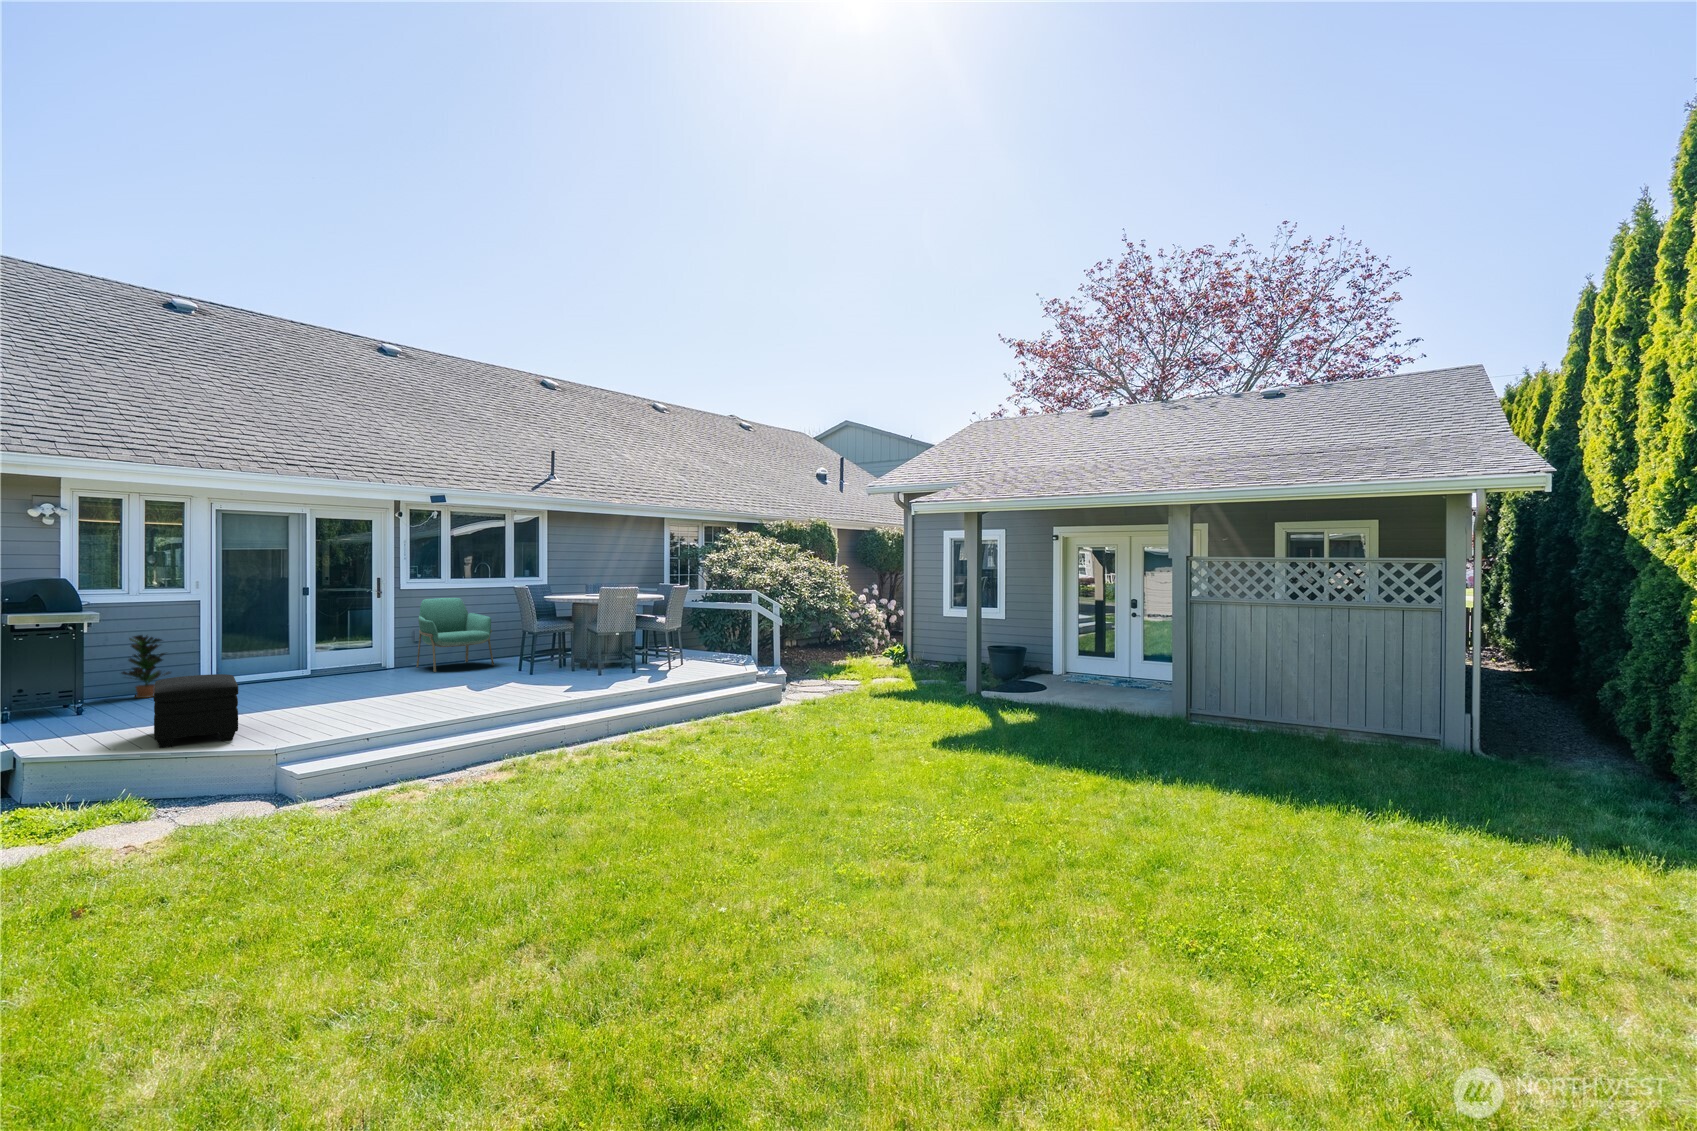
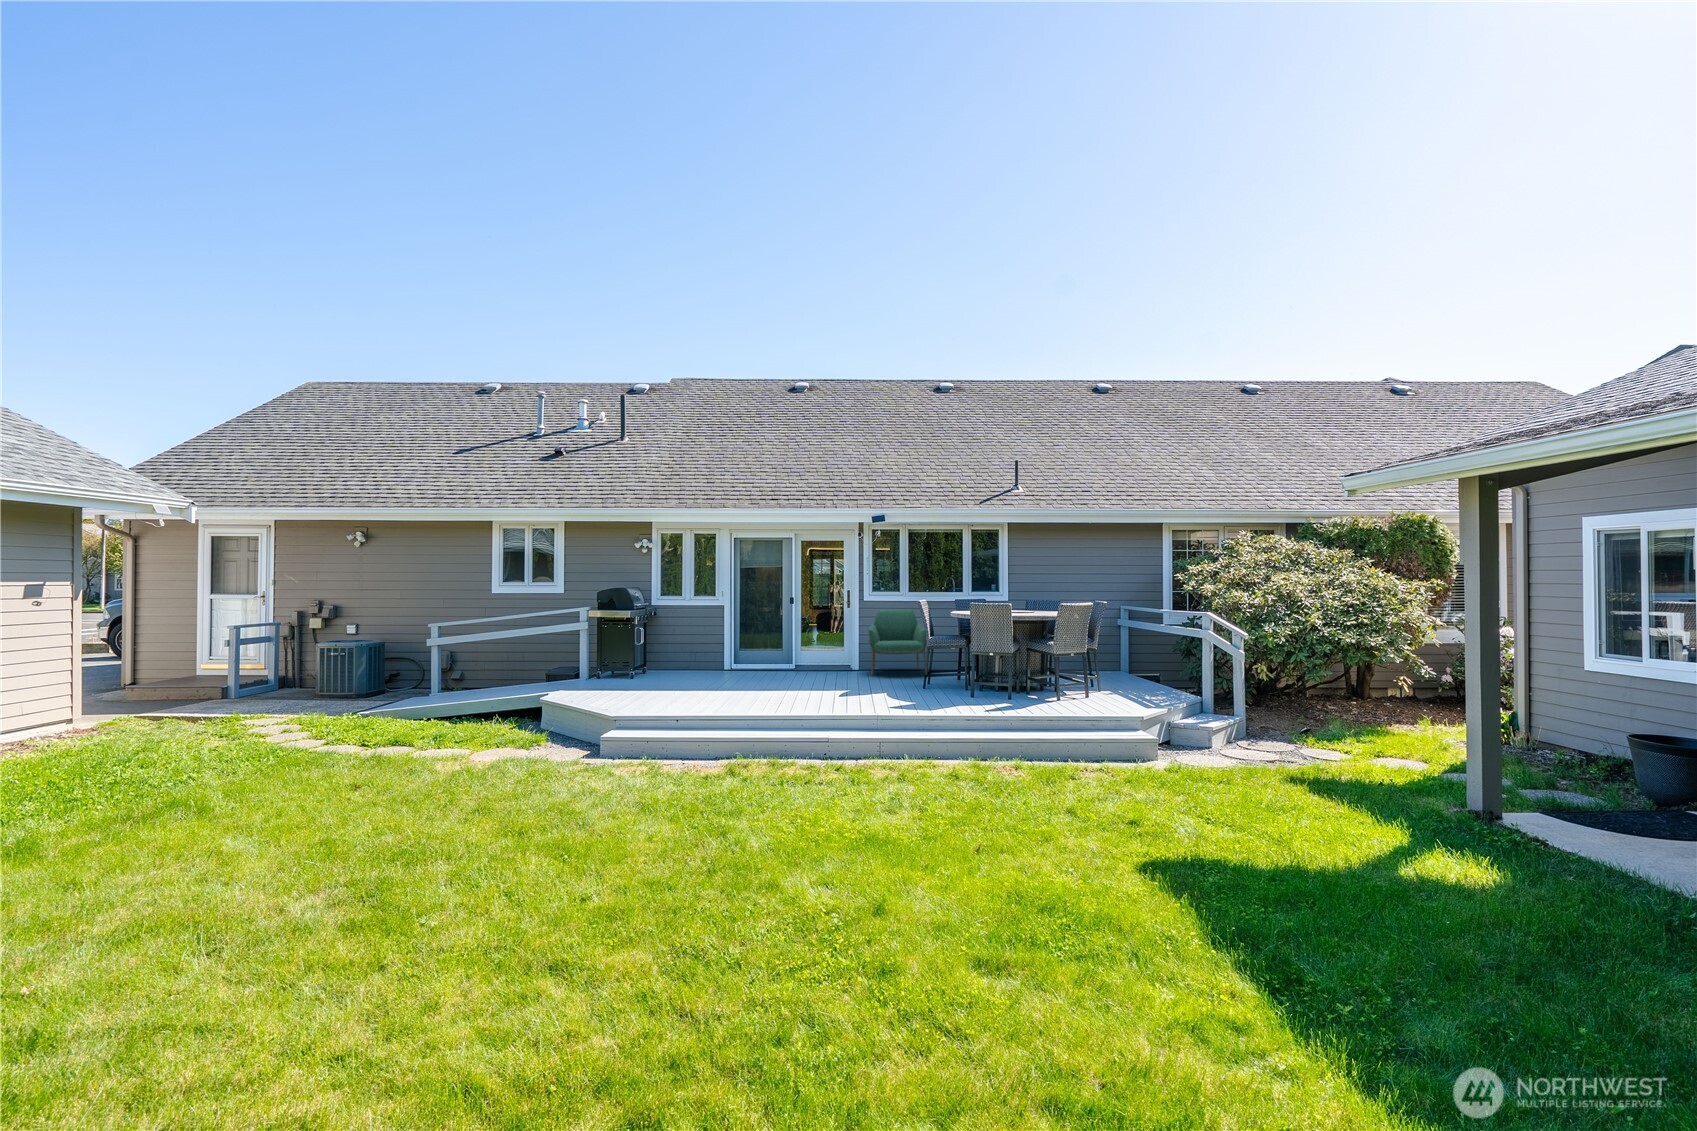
potted plant: present [122,635,171,698] -> none [671,629,699,673]
ottoman: present [154,674,238,748] -> none [591,661,662,710]

